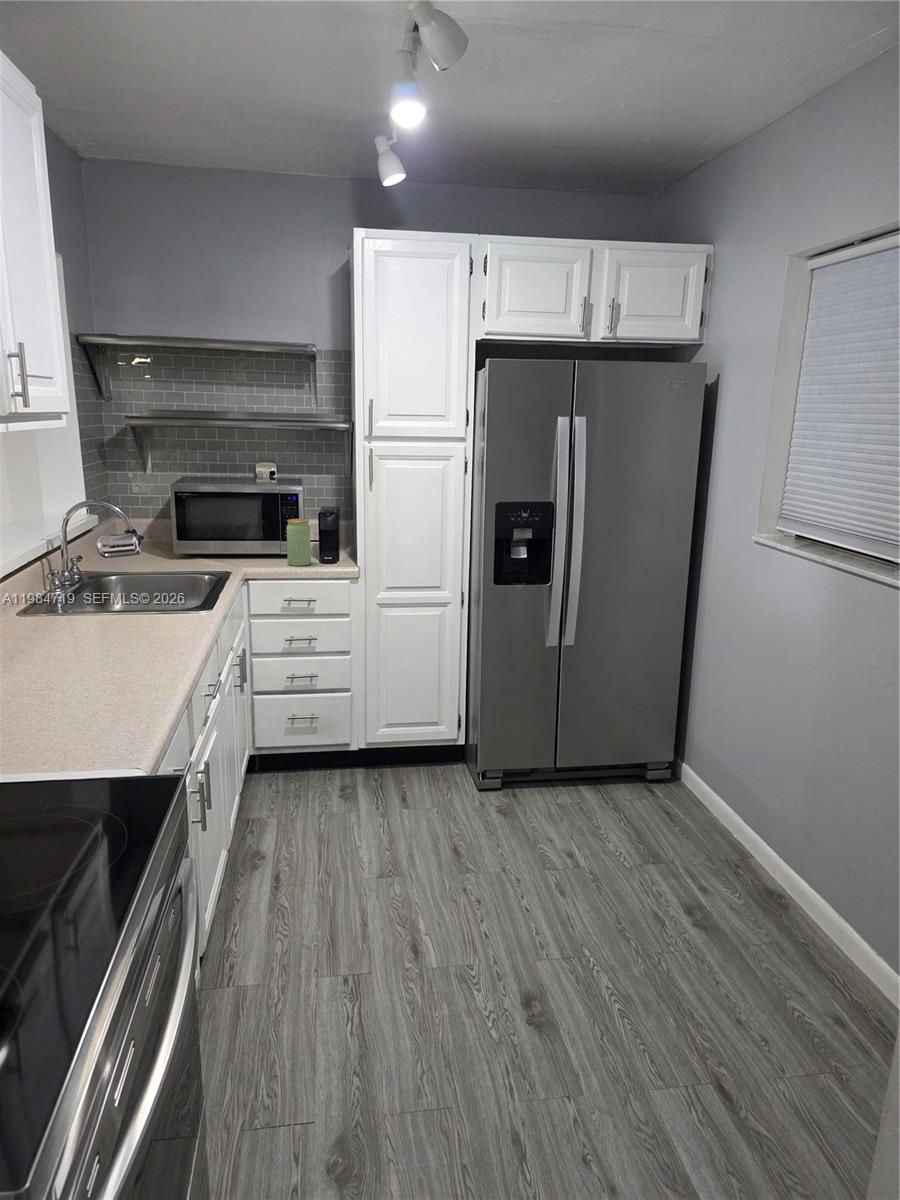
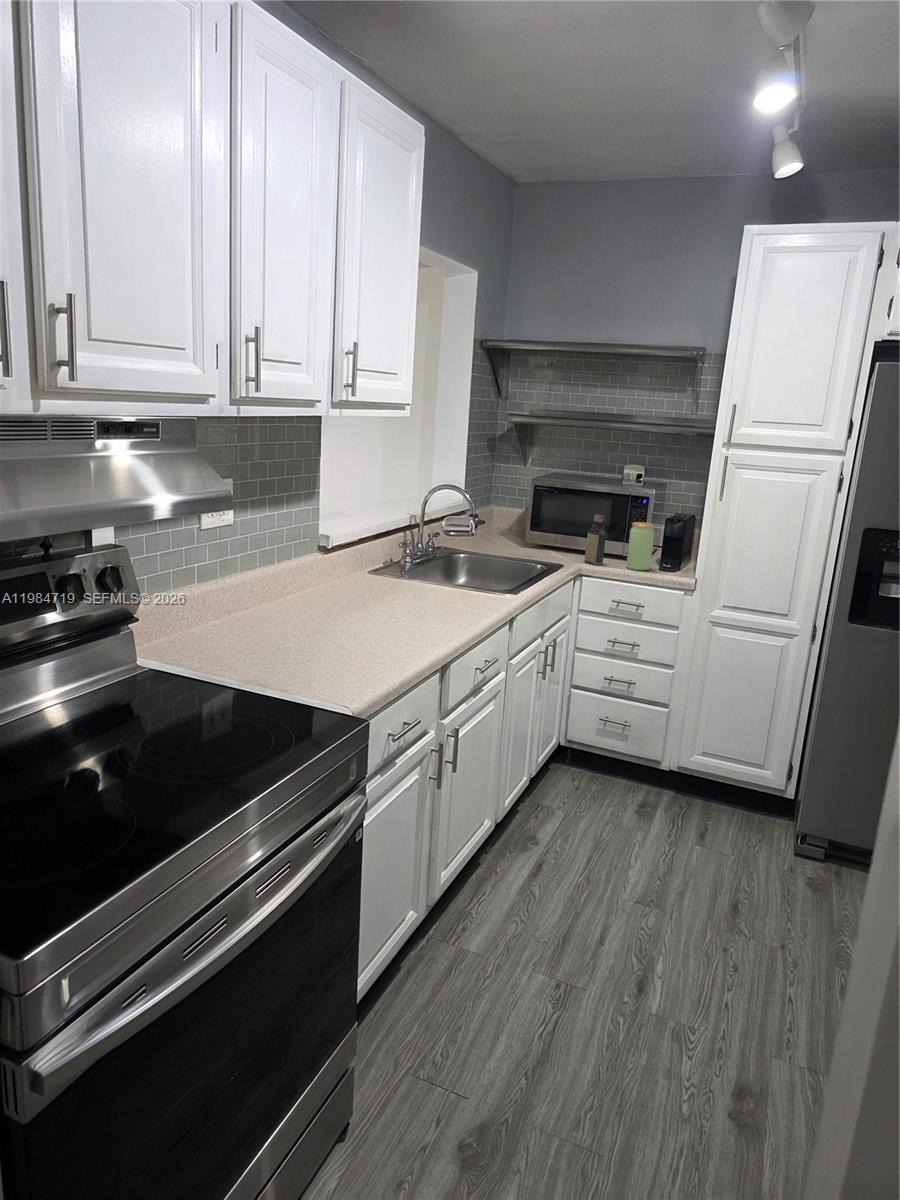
bottle: none [244,516,264,566] -> present [584,514,606,565]

